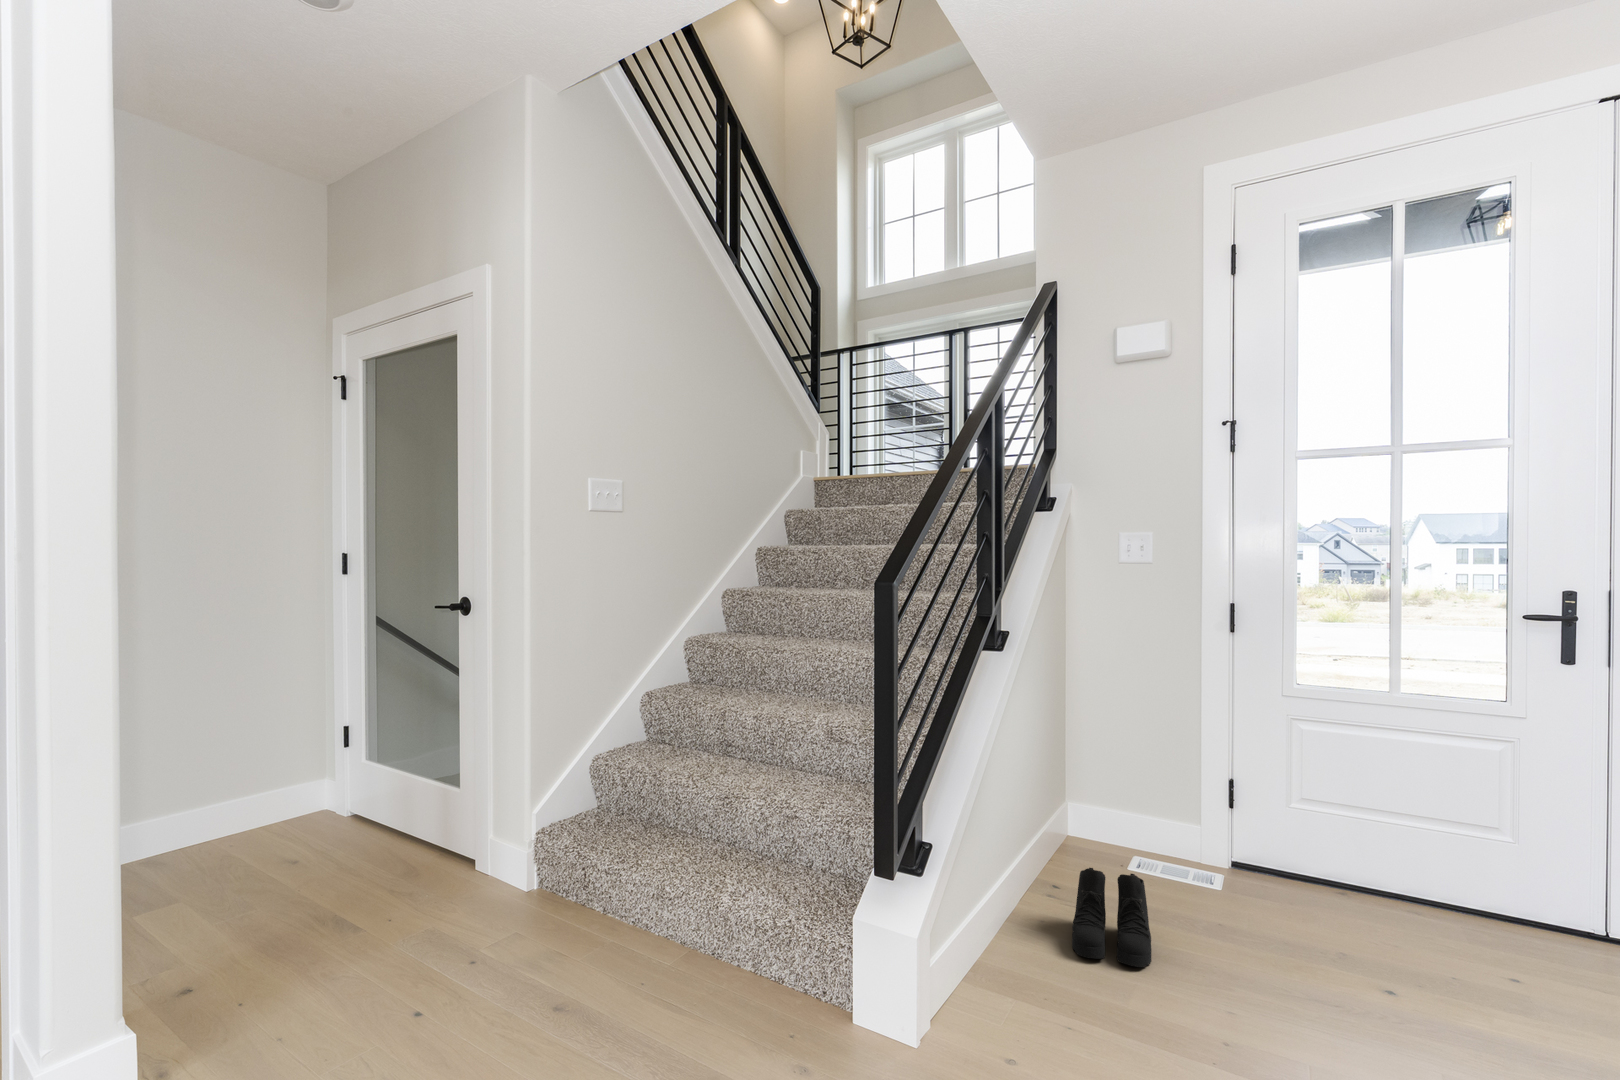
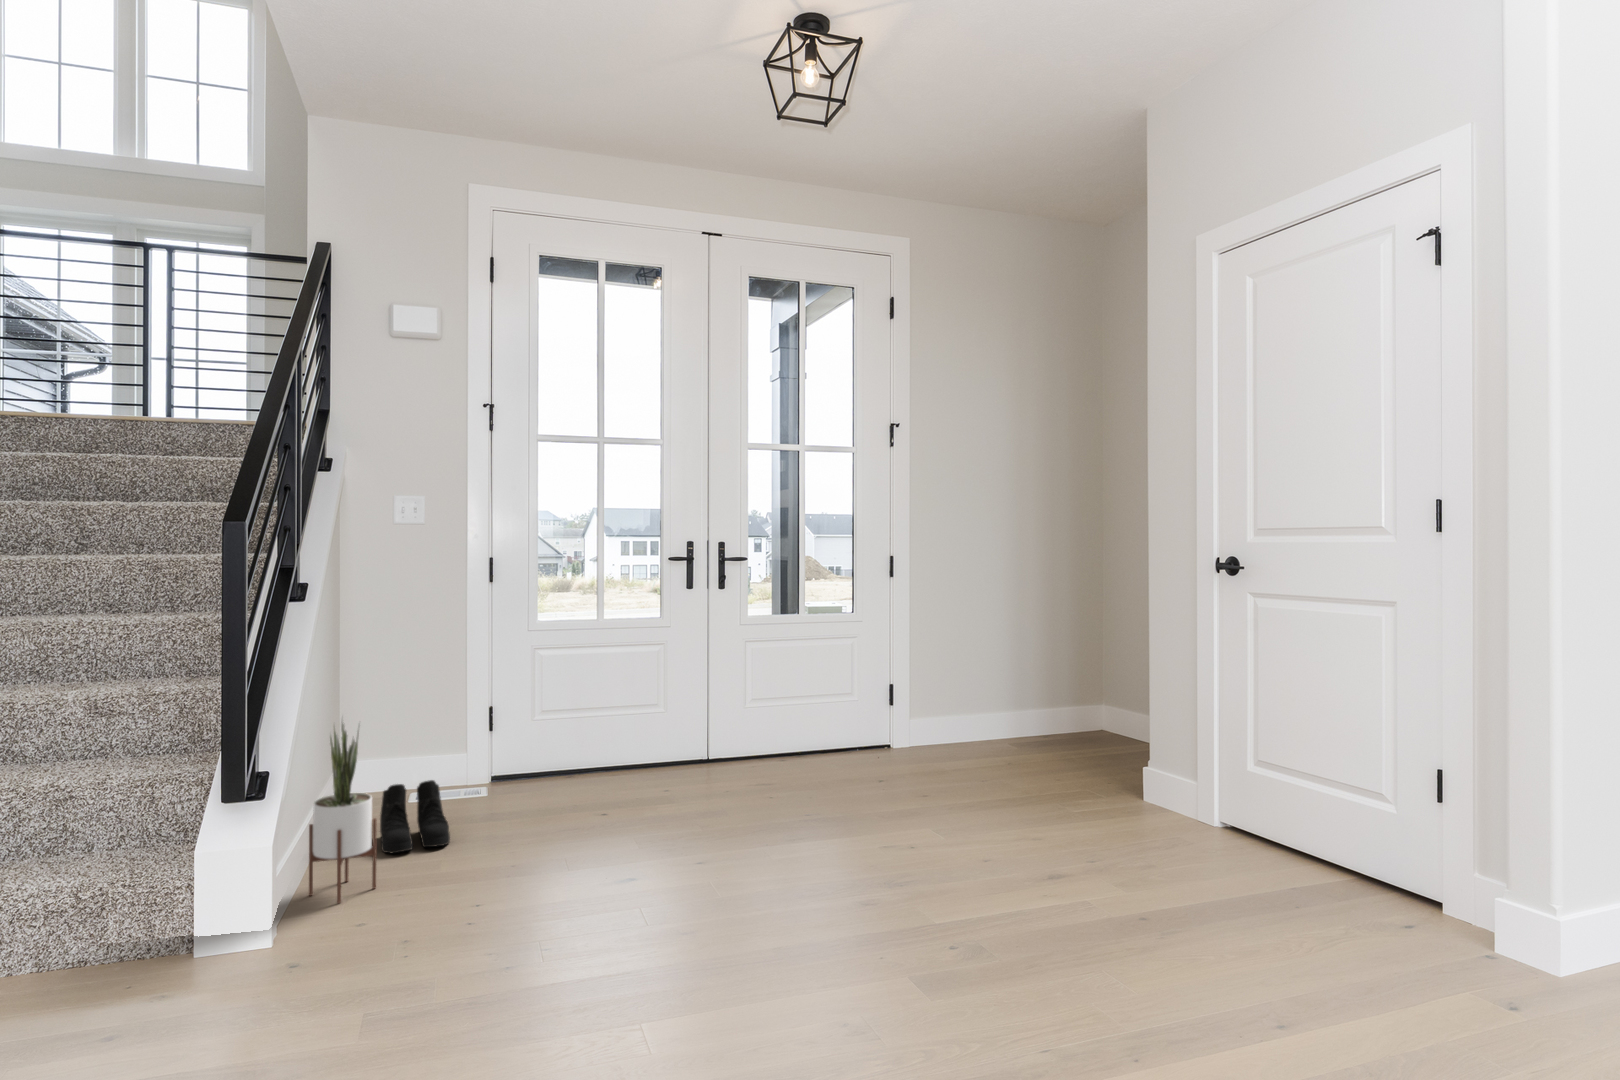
potted plant: none [976,793,1044,1013] -> present [309,722,377,903]

